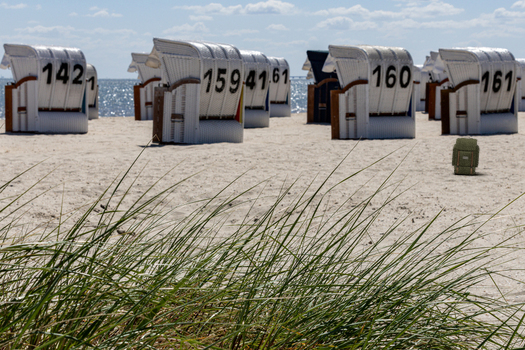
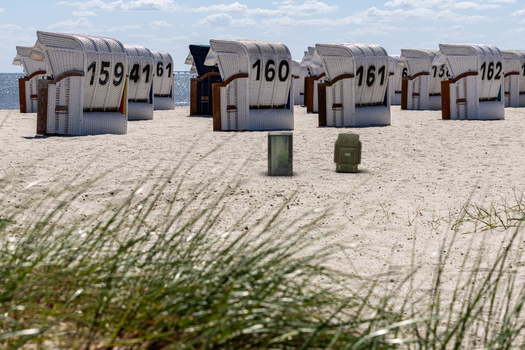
storage box: none [389,137,413,177] -> present [268,132,293,176]

